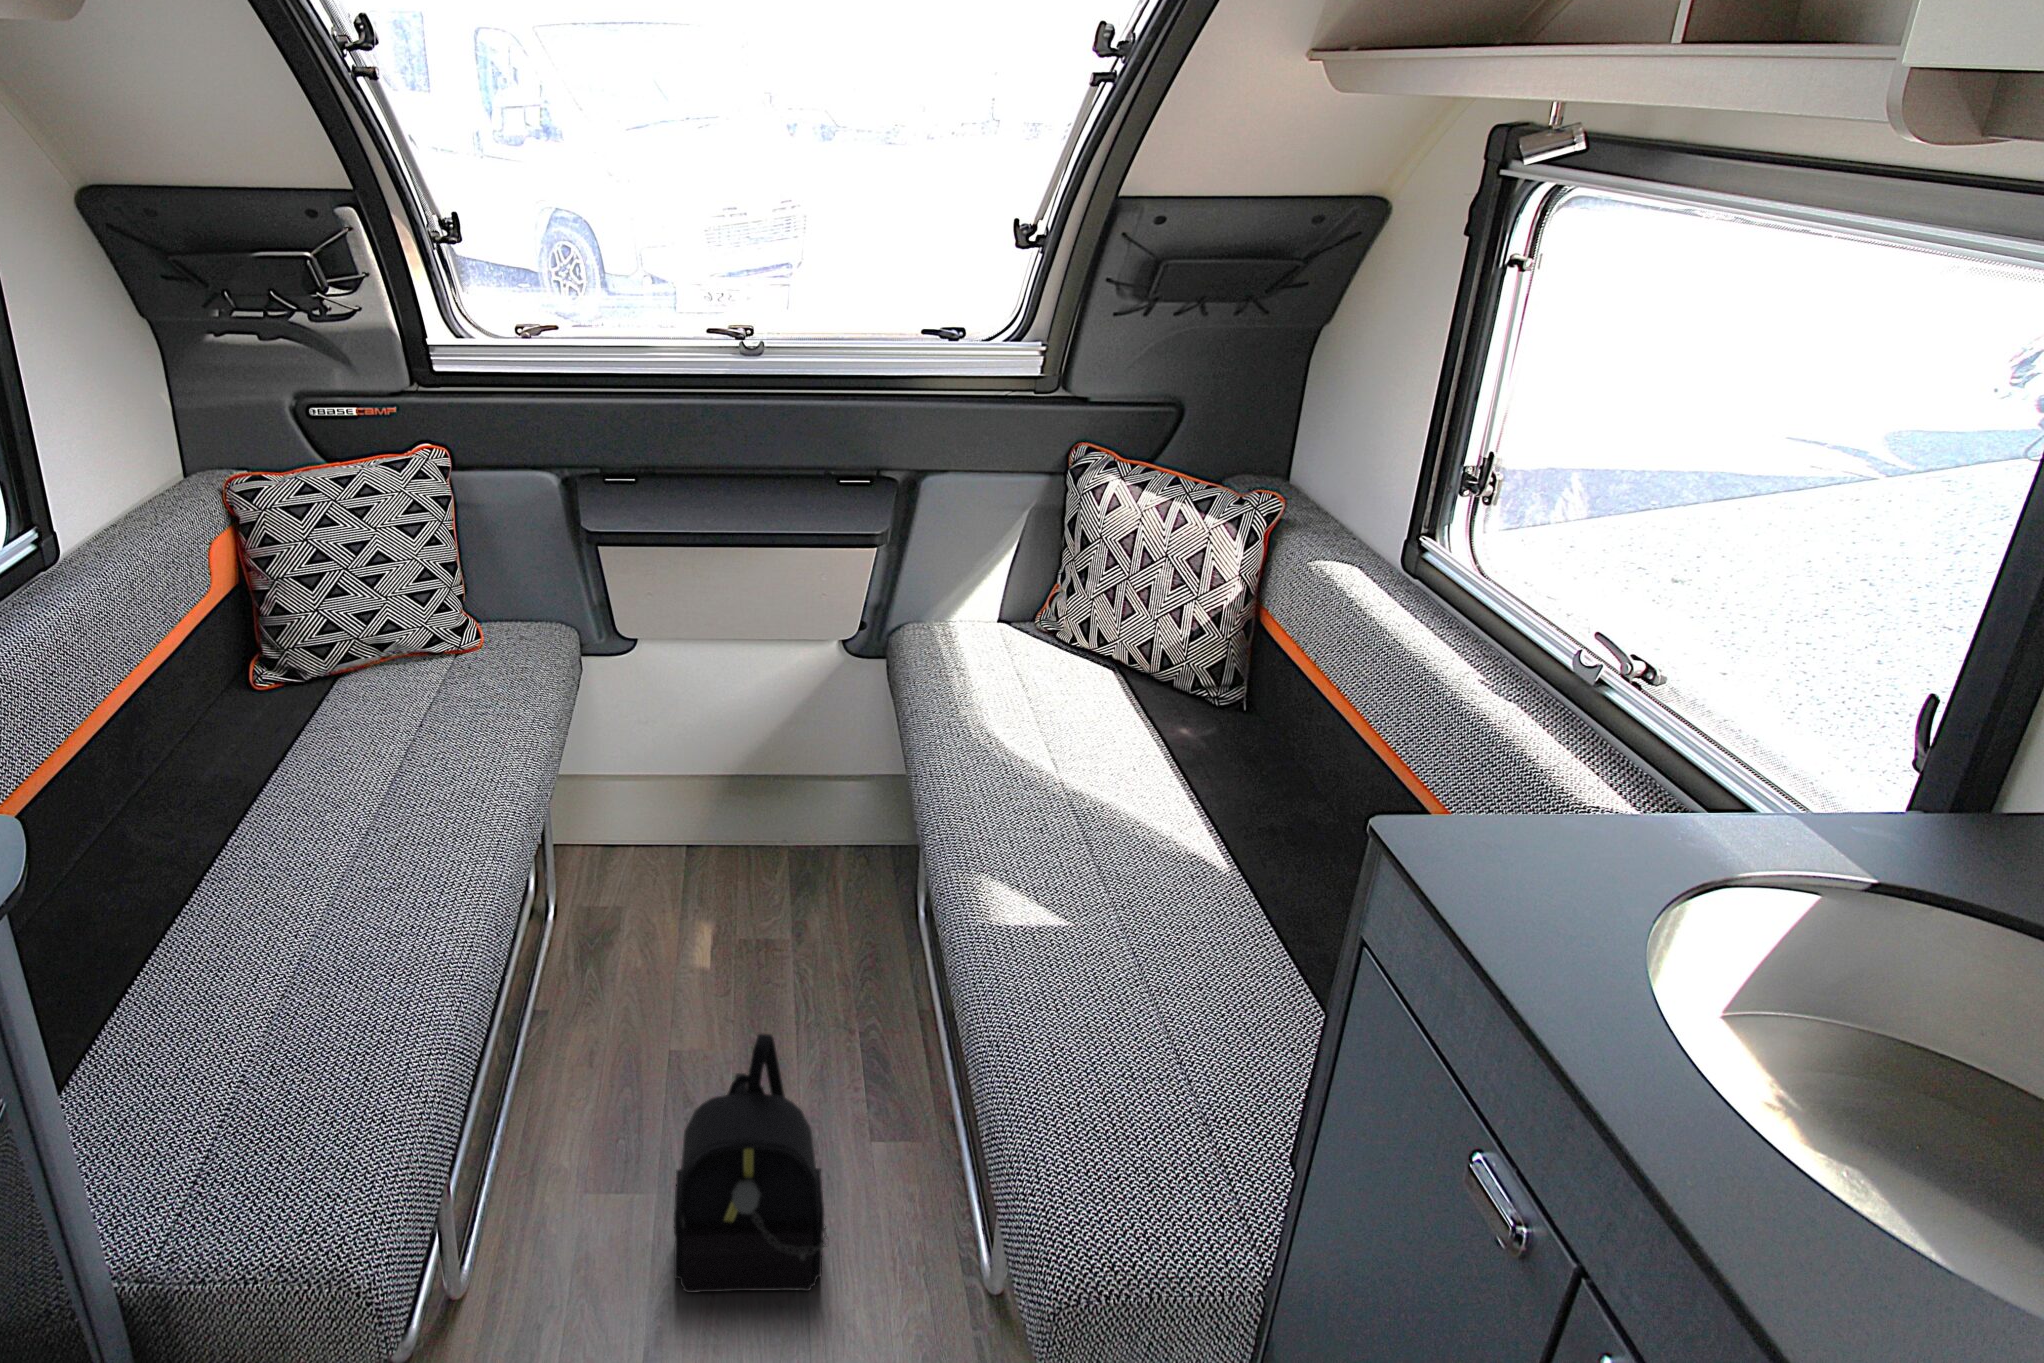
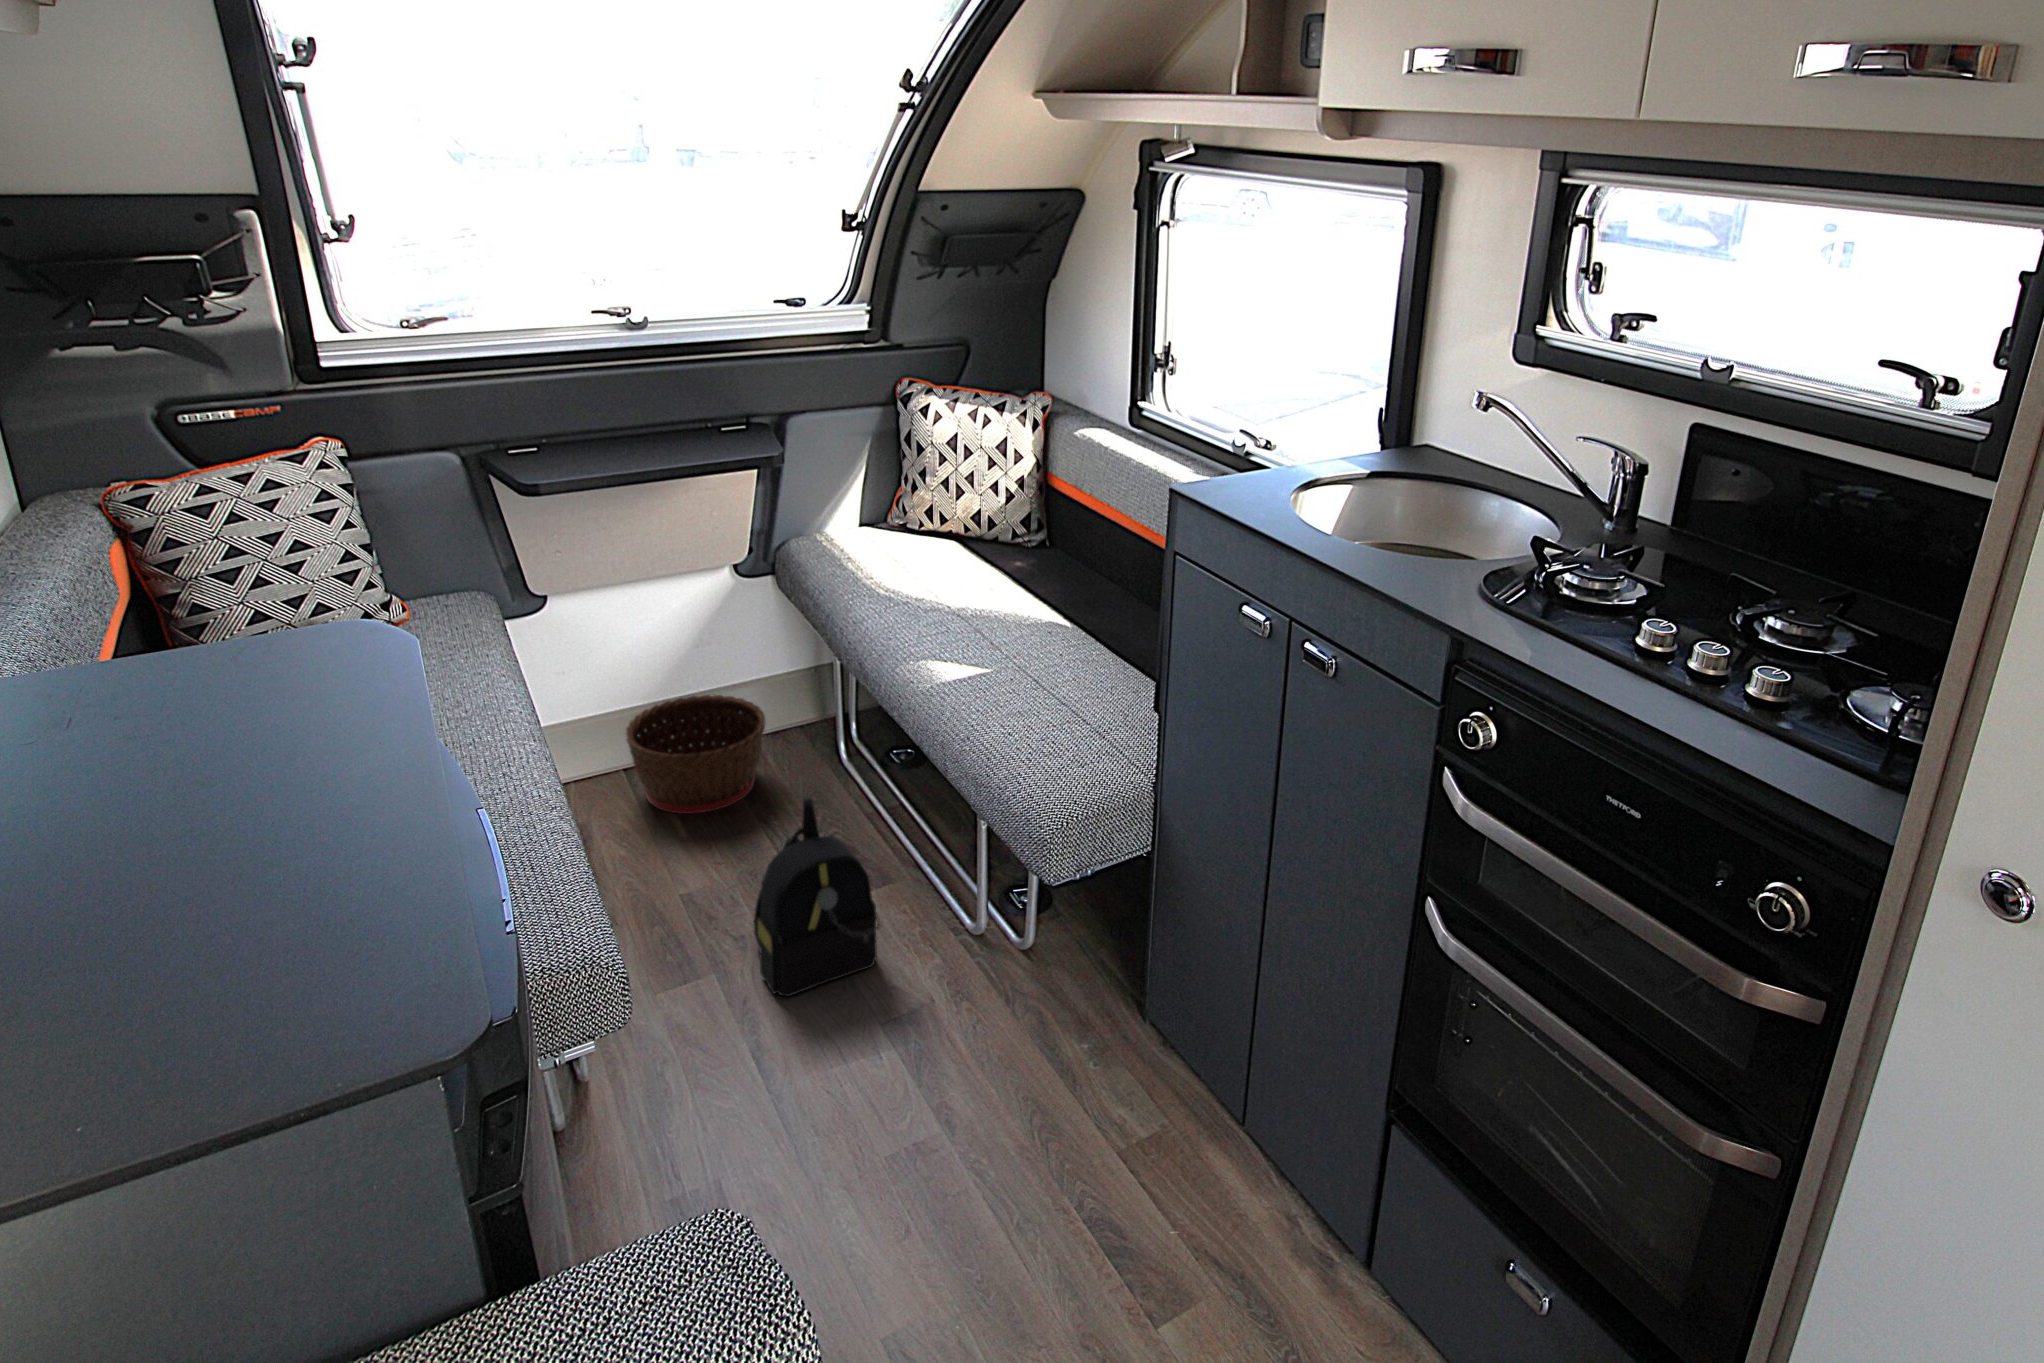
basket: none [673,783,832,937] -> present [626,695,766,814]

